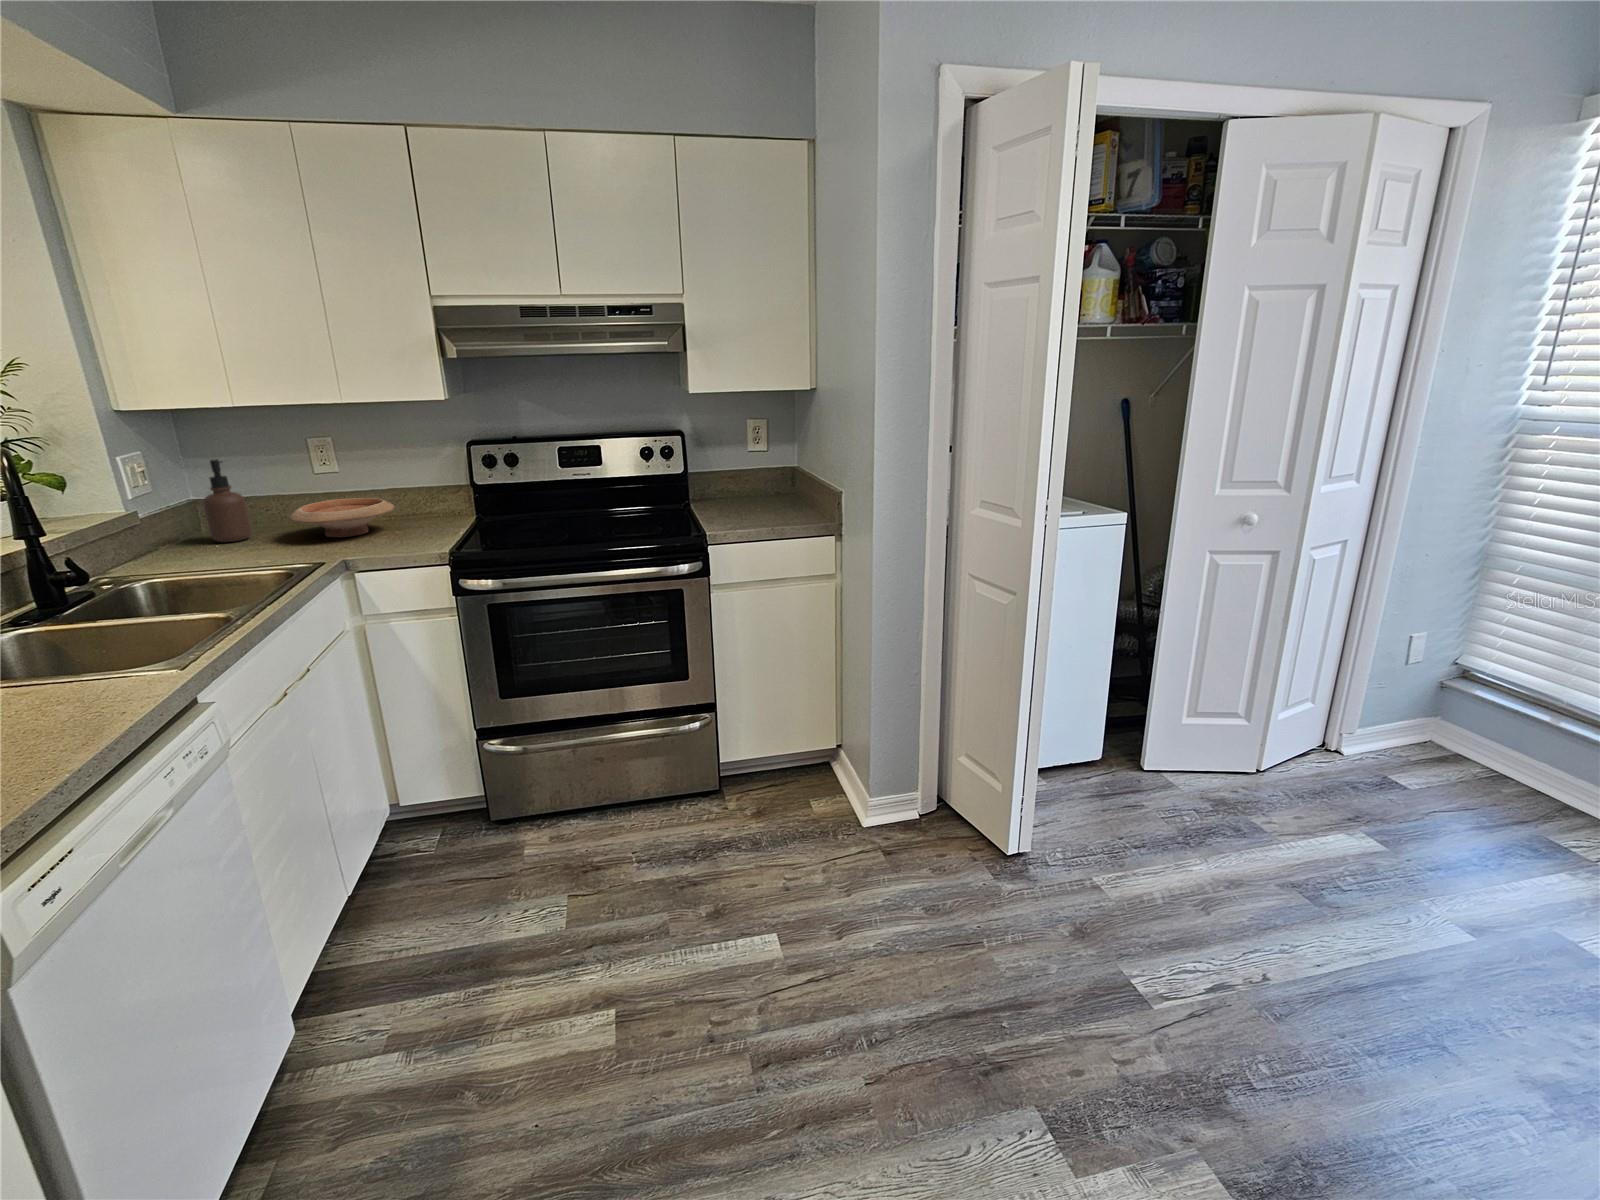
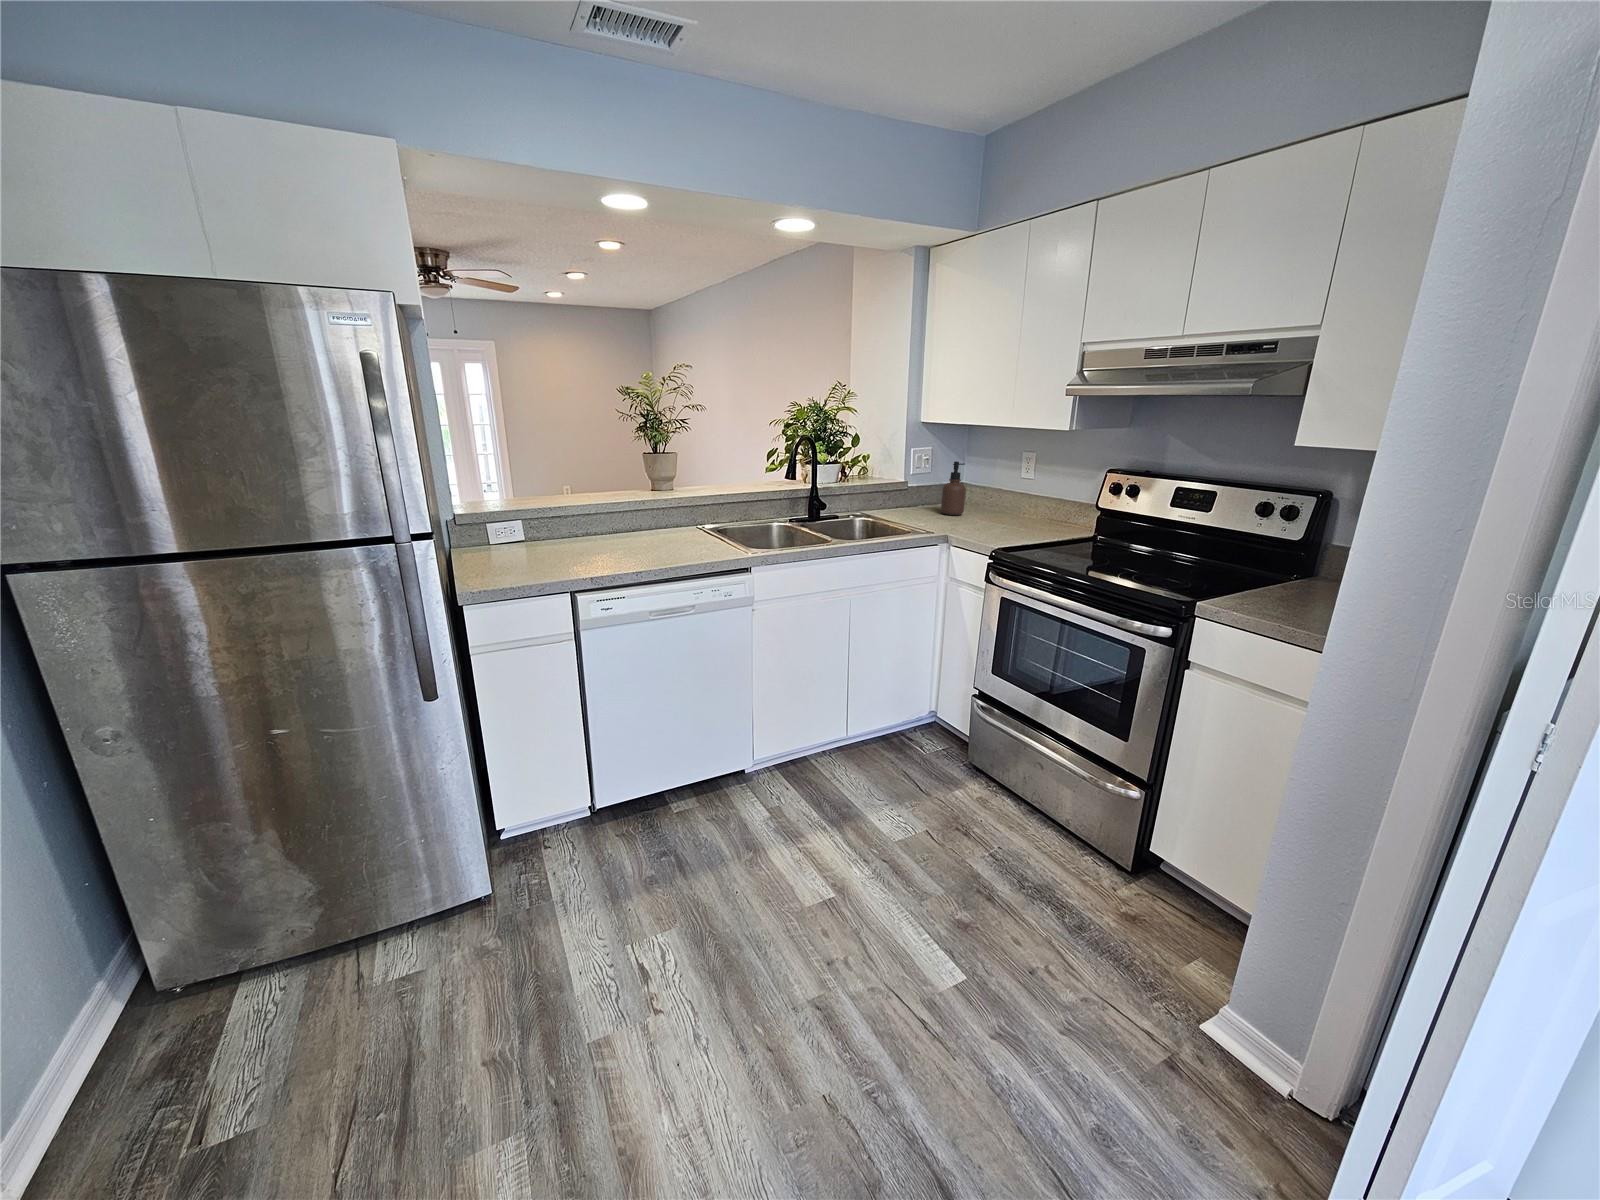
wooden bowl: present [289,498,395,537] -> none [967,501,1037,528]

